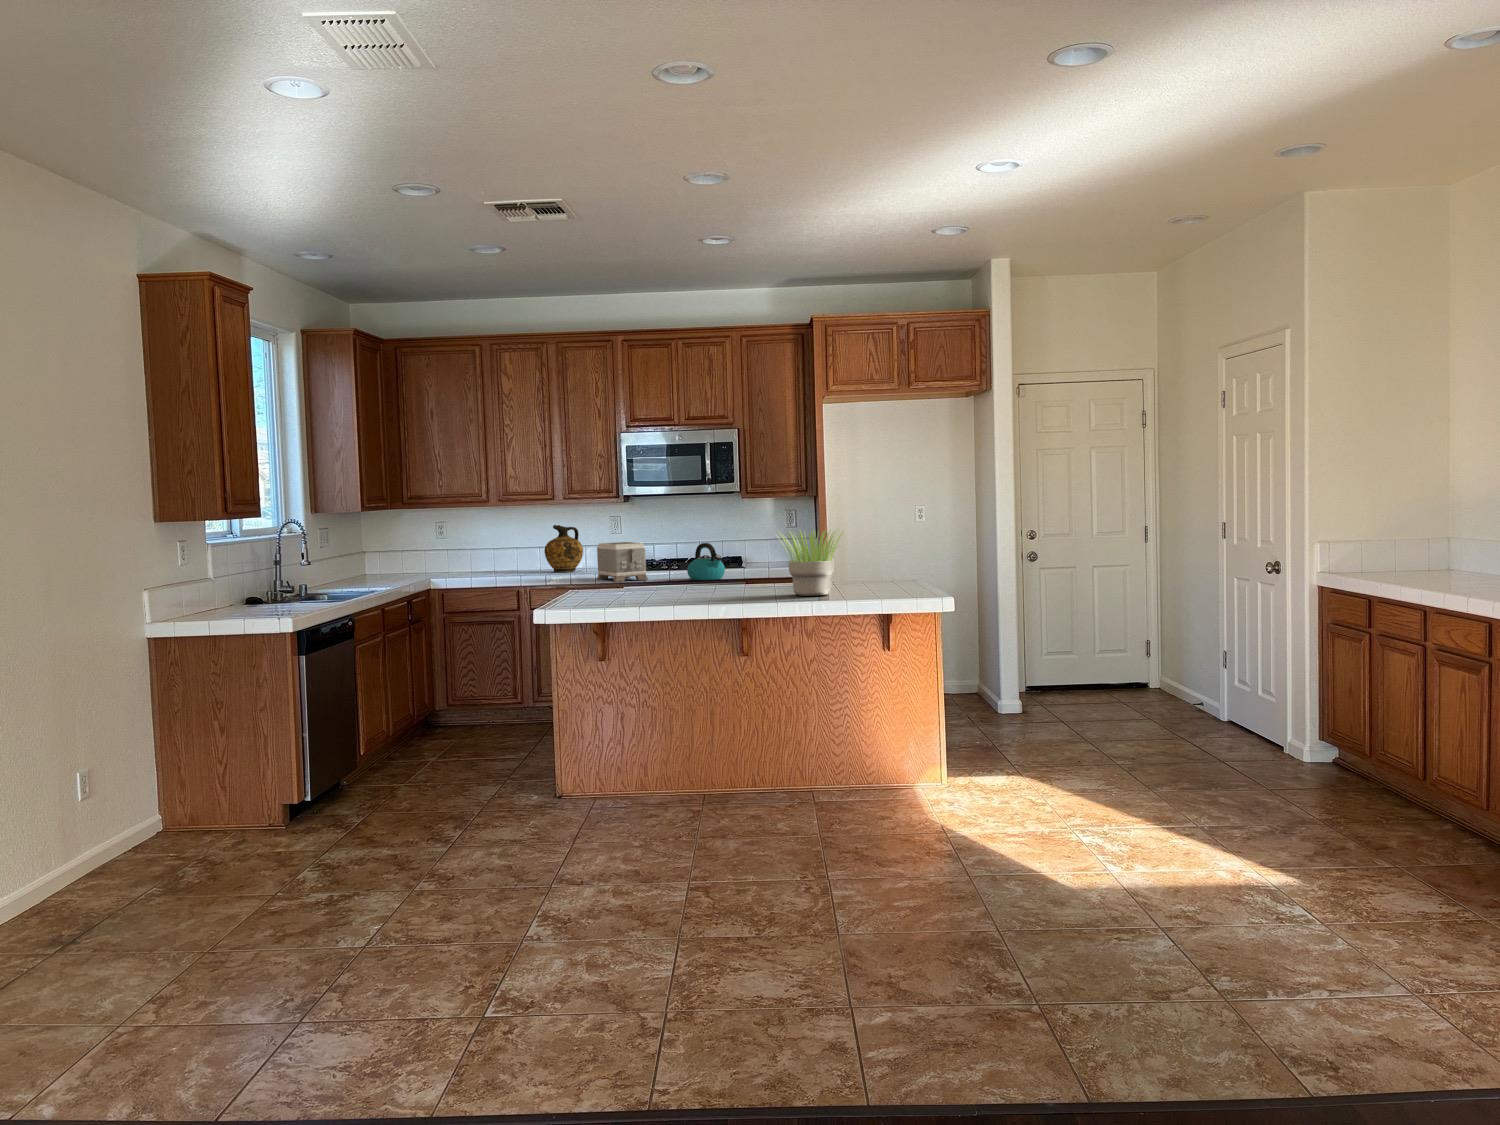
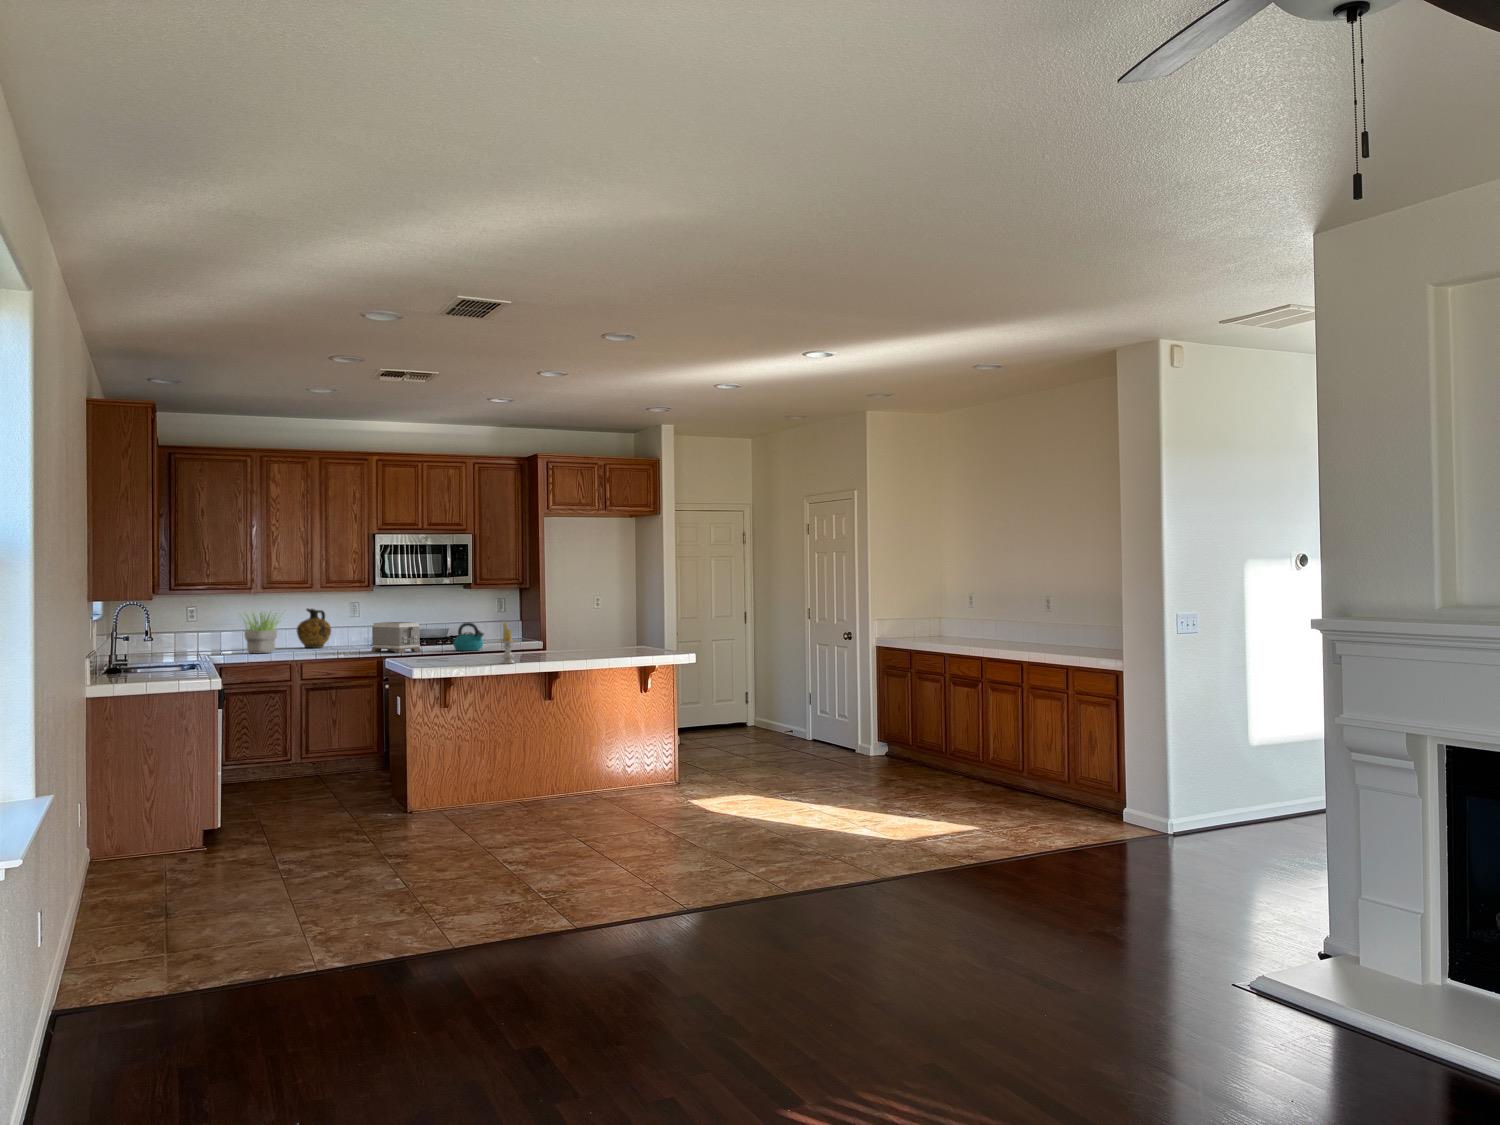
potted plant: present [781,529,843,596] -> present [244,612,280,653]
candle: none [654,545,684,604] -> present [498,622,517,664]

